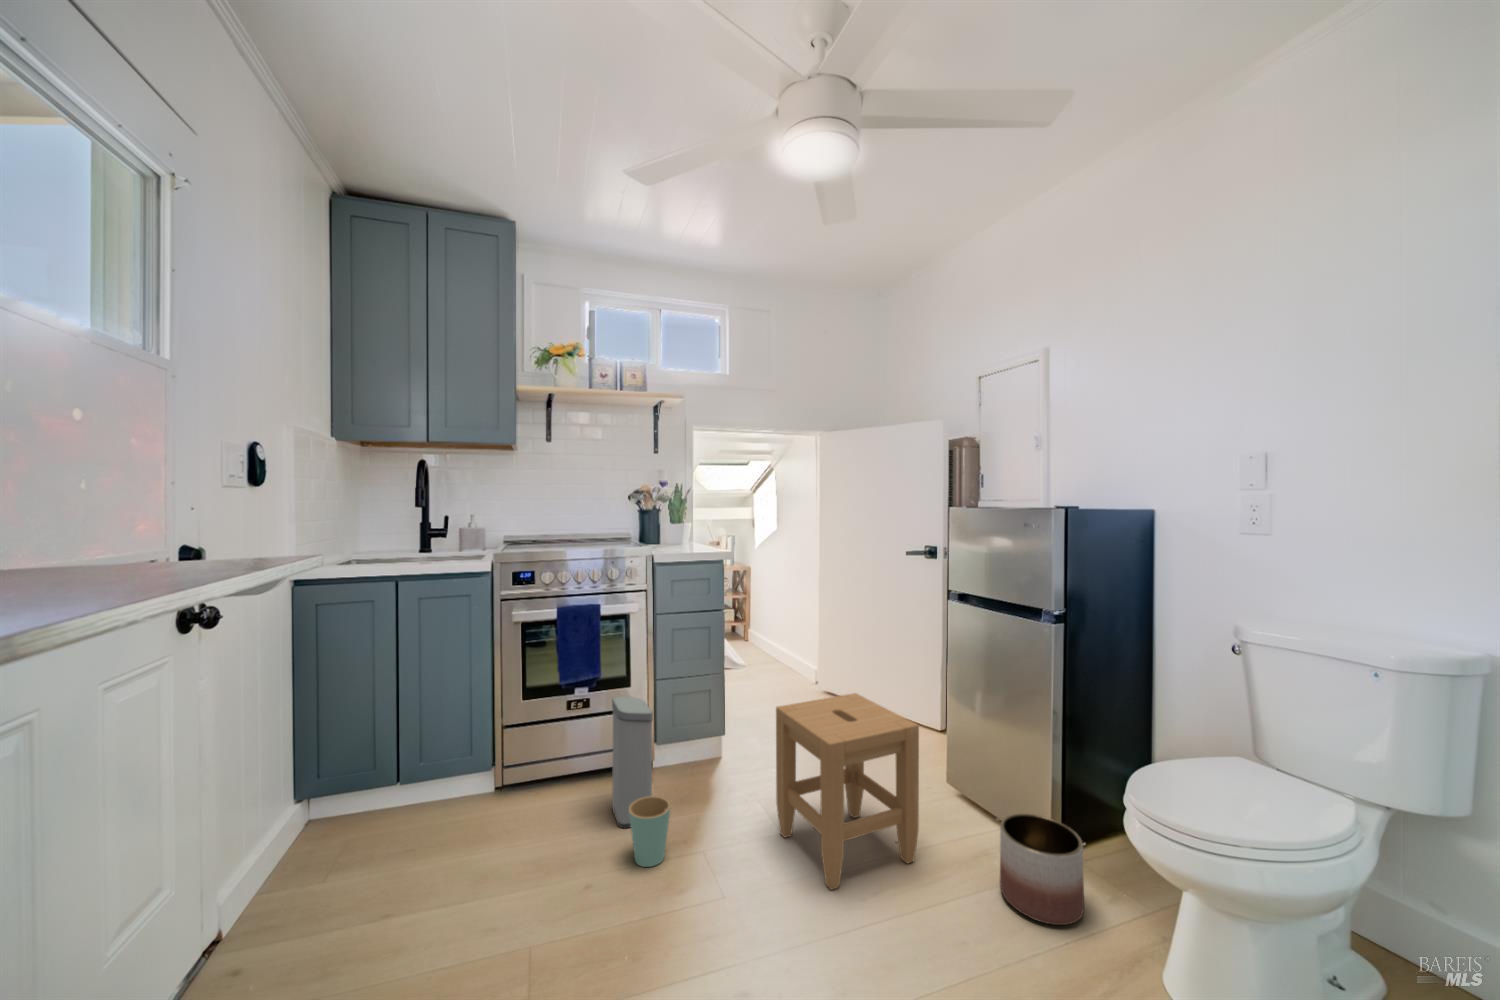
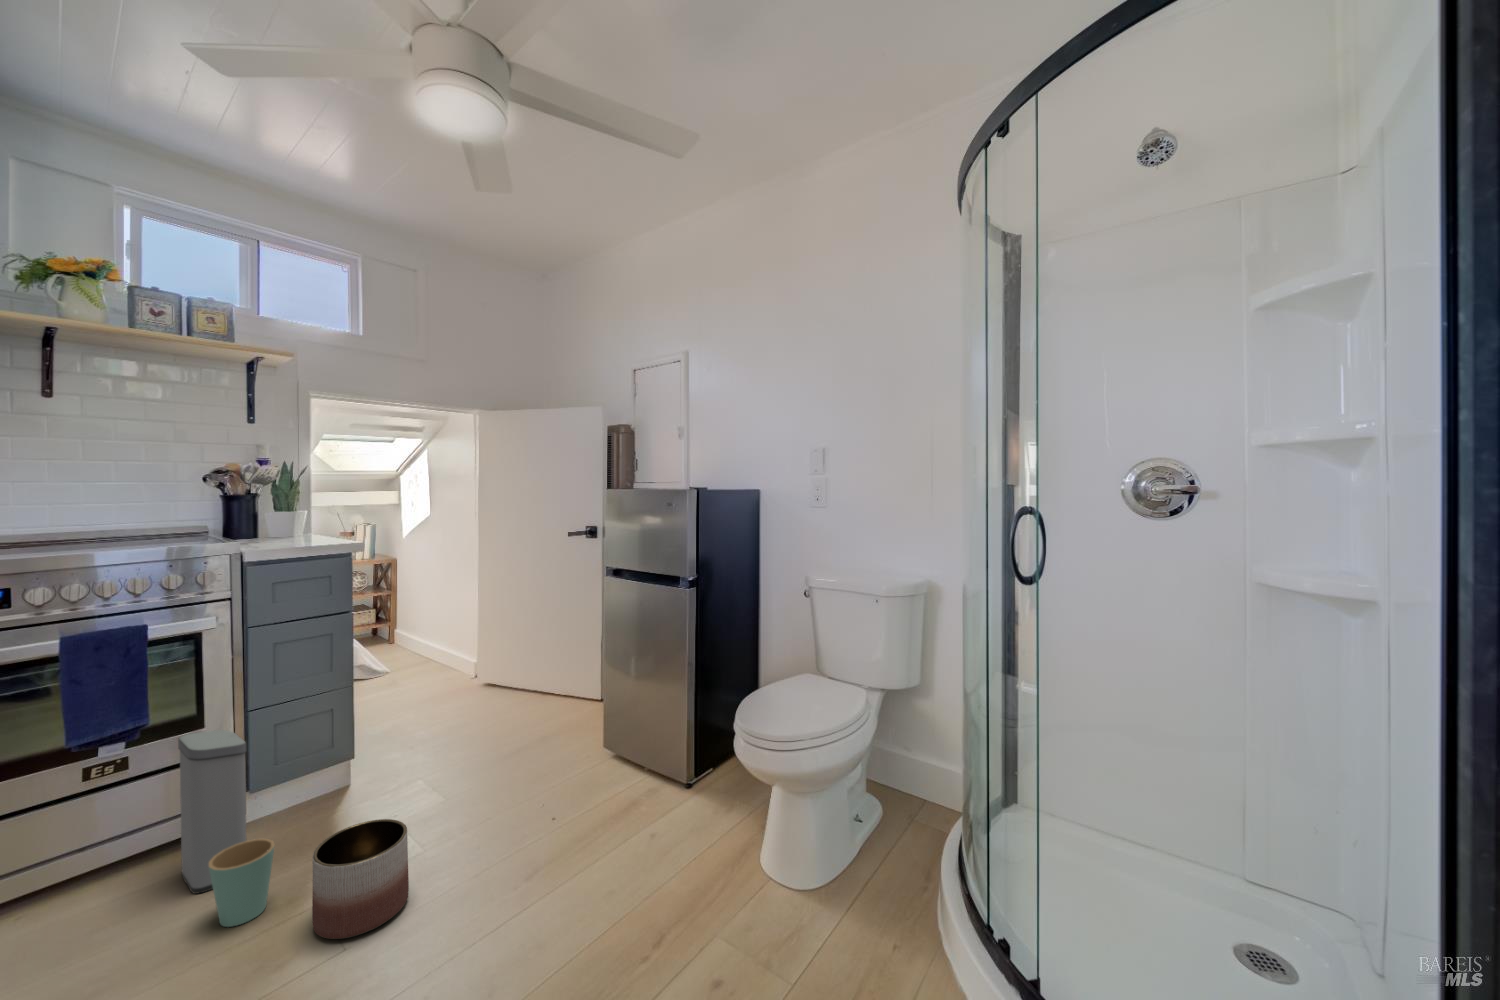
stool: present [776,693,919,890] -> none [419,678,572,875]
planter: present [1000,814,1084,925] -> present [312,819,409,939]

